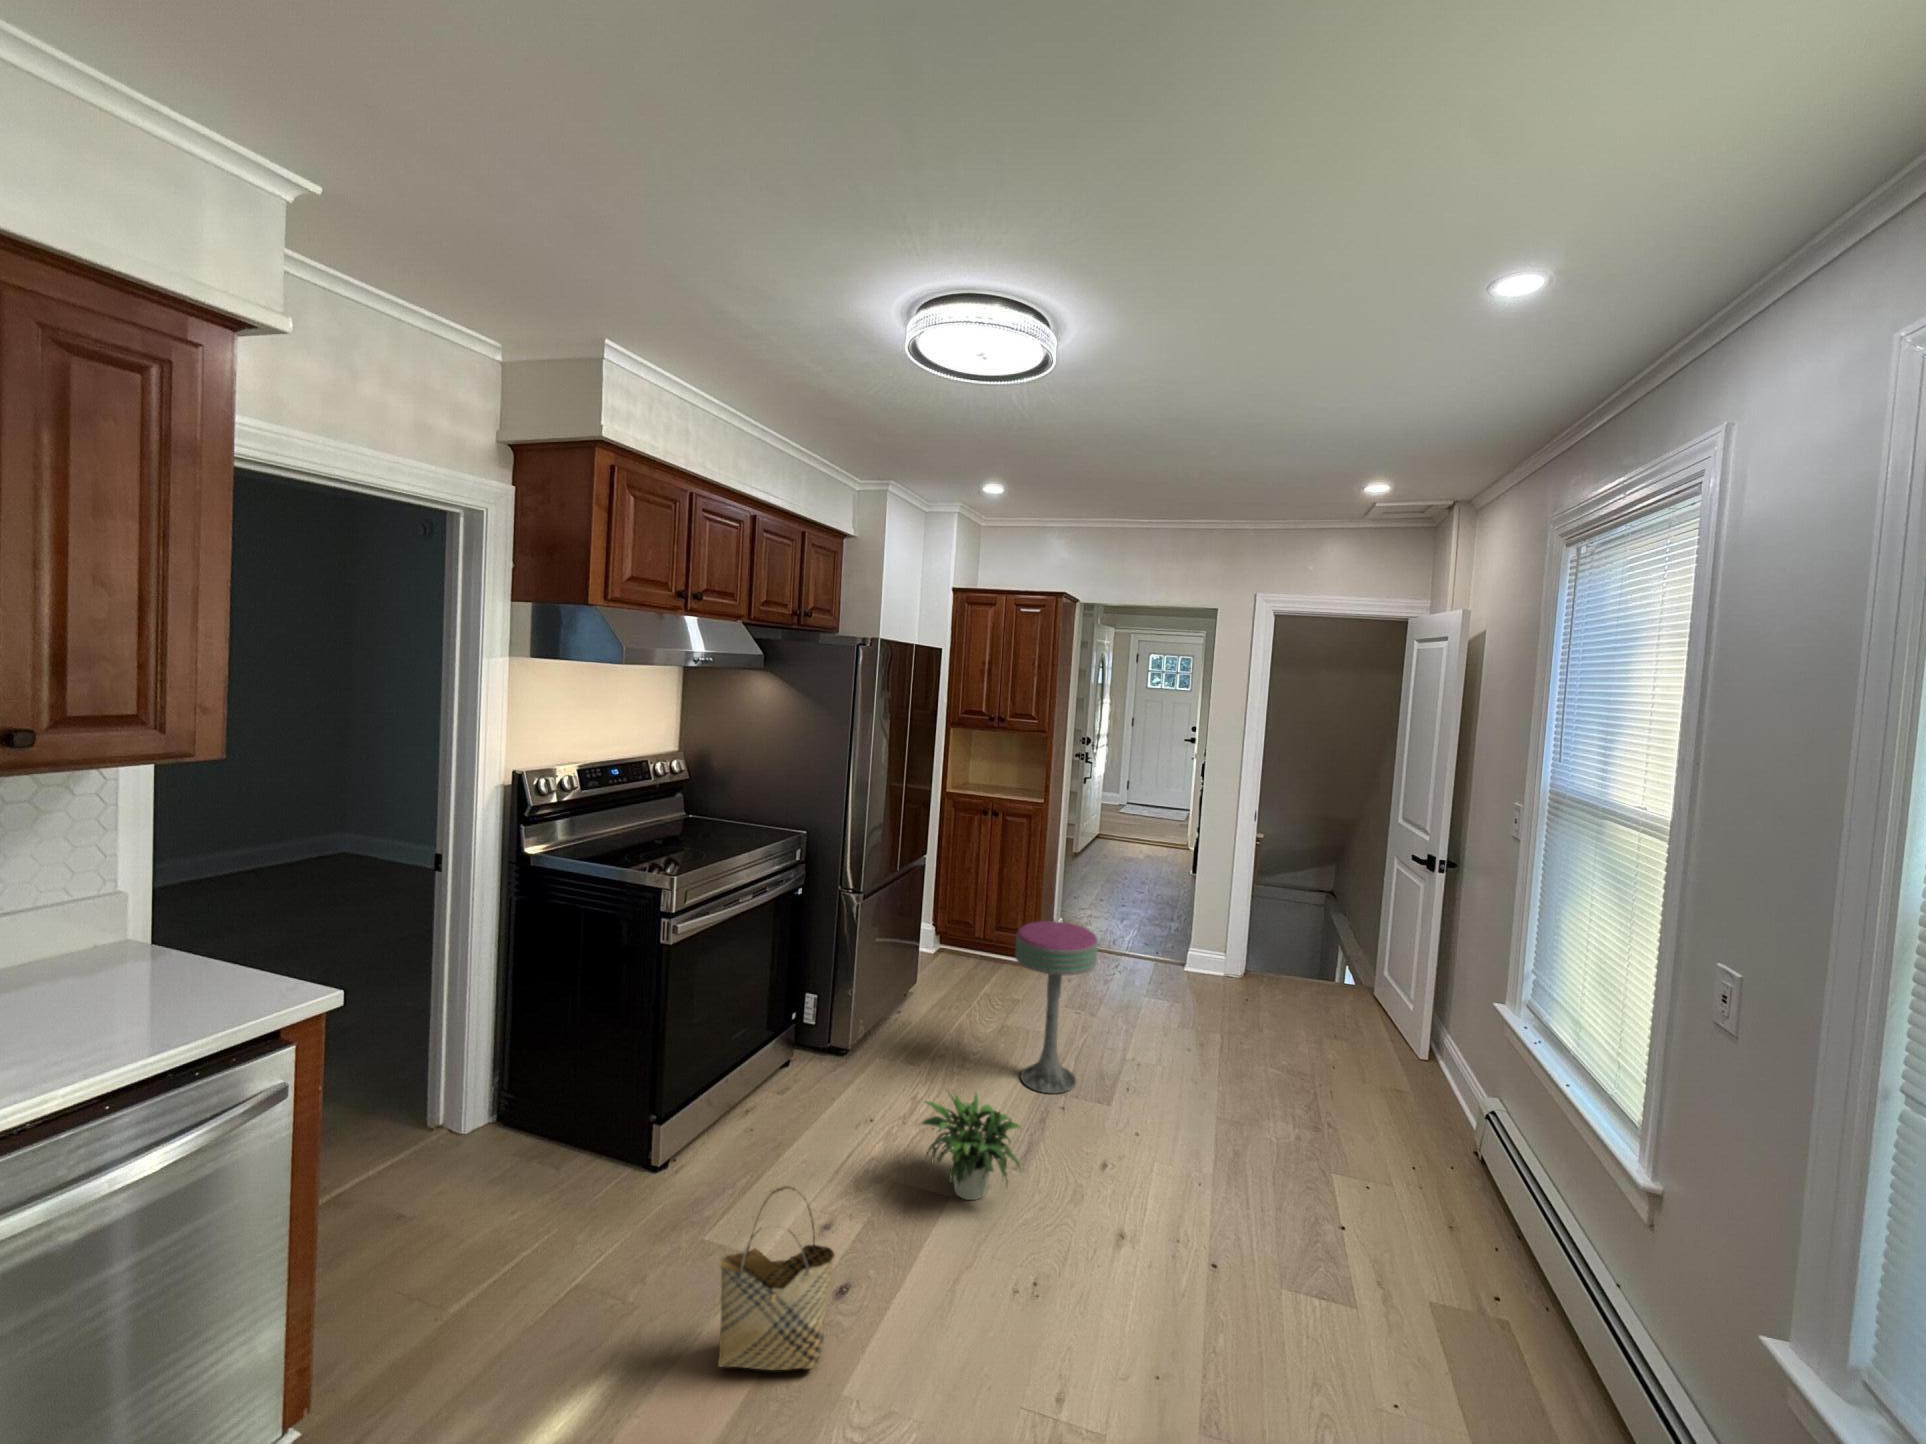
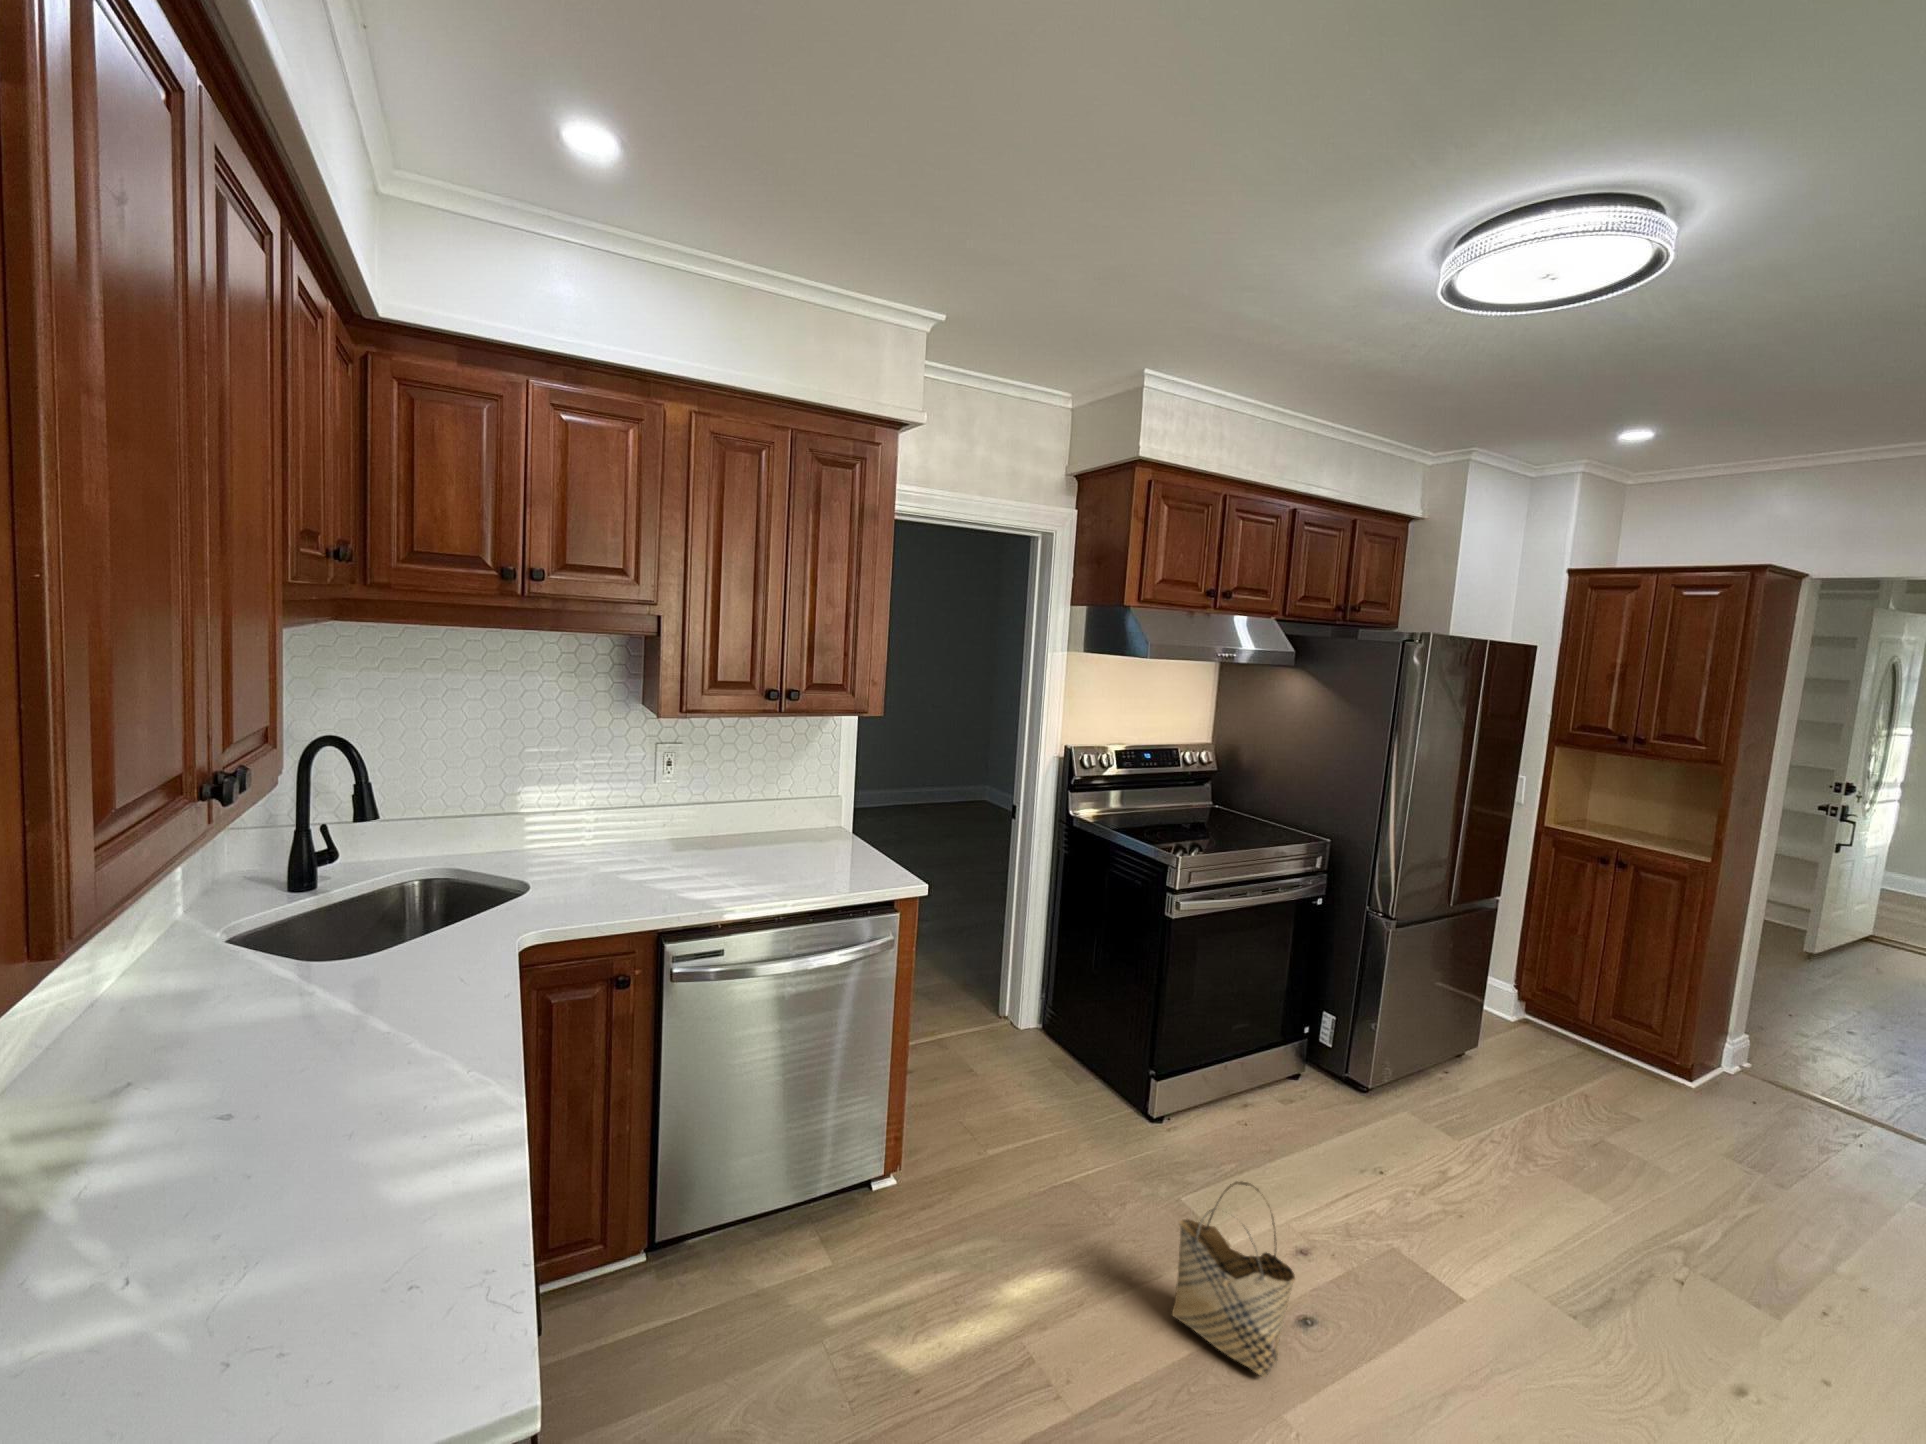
bar stool: present [1015,921,1098,1094] -> none [1618,1019,1784,1271]
potted plant: present [922,1092,1021,1200] -> none [1407,1174,1592,1336]

